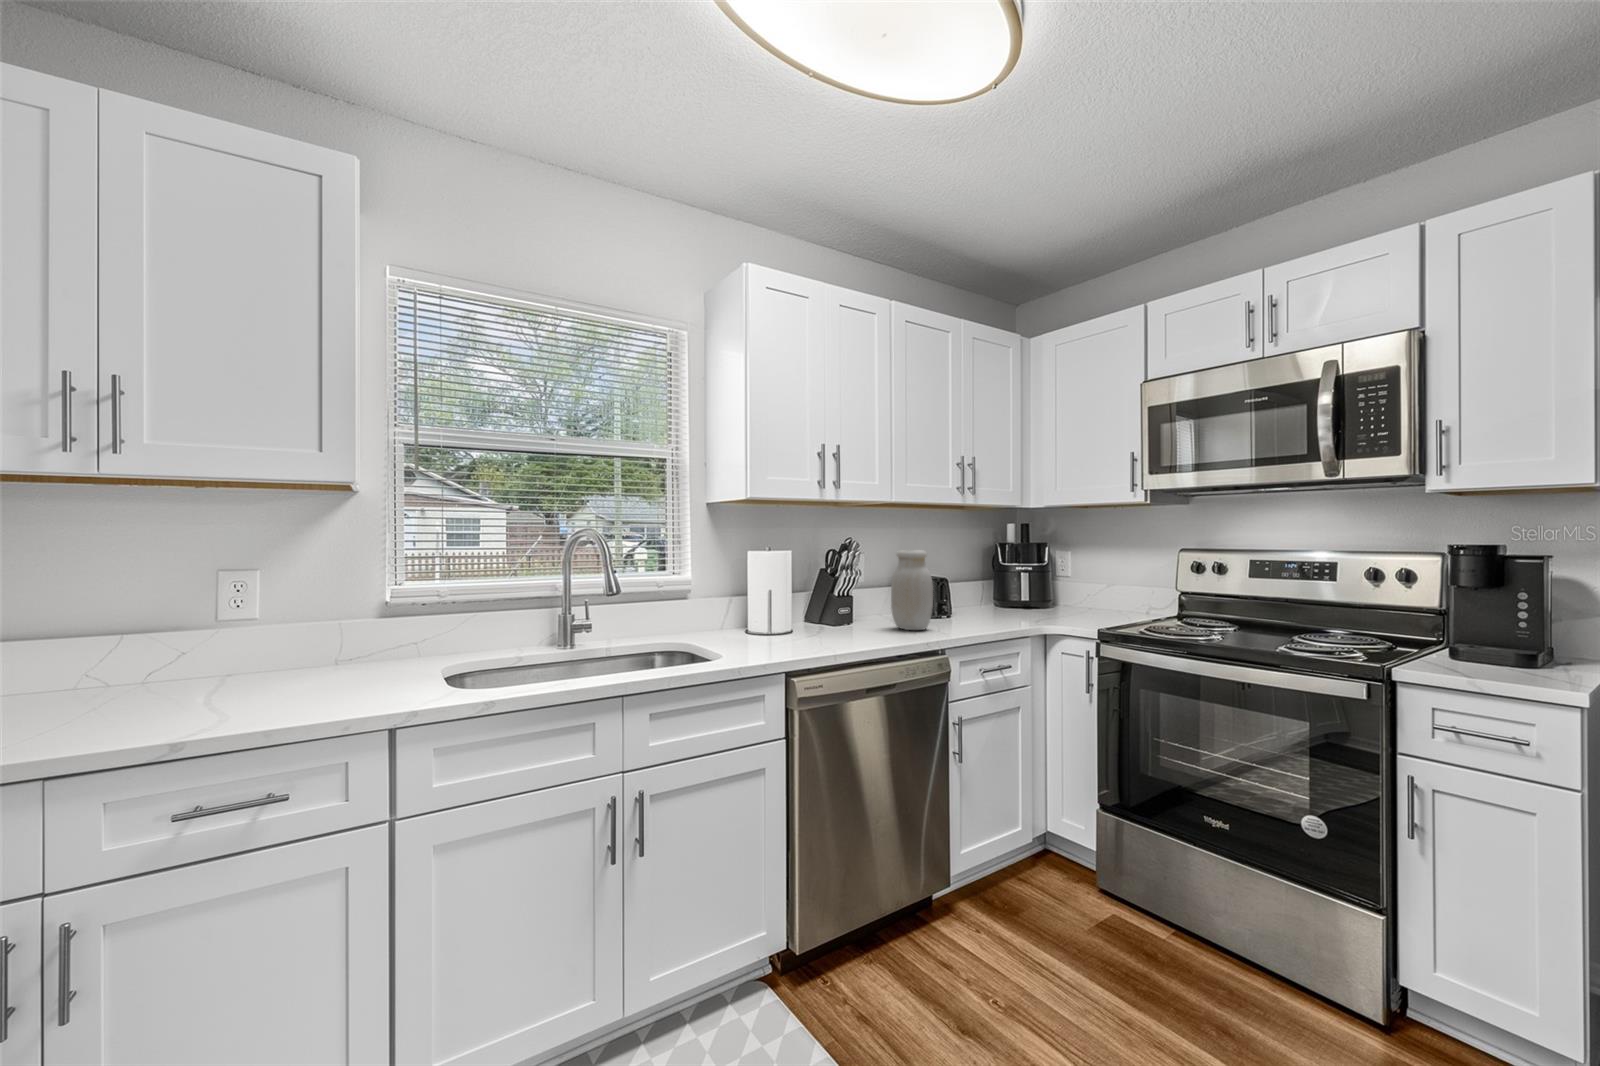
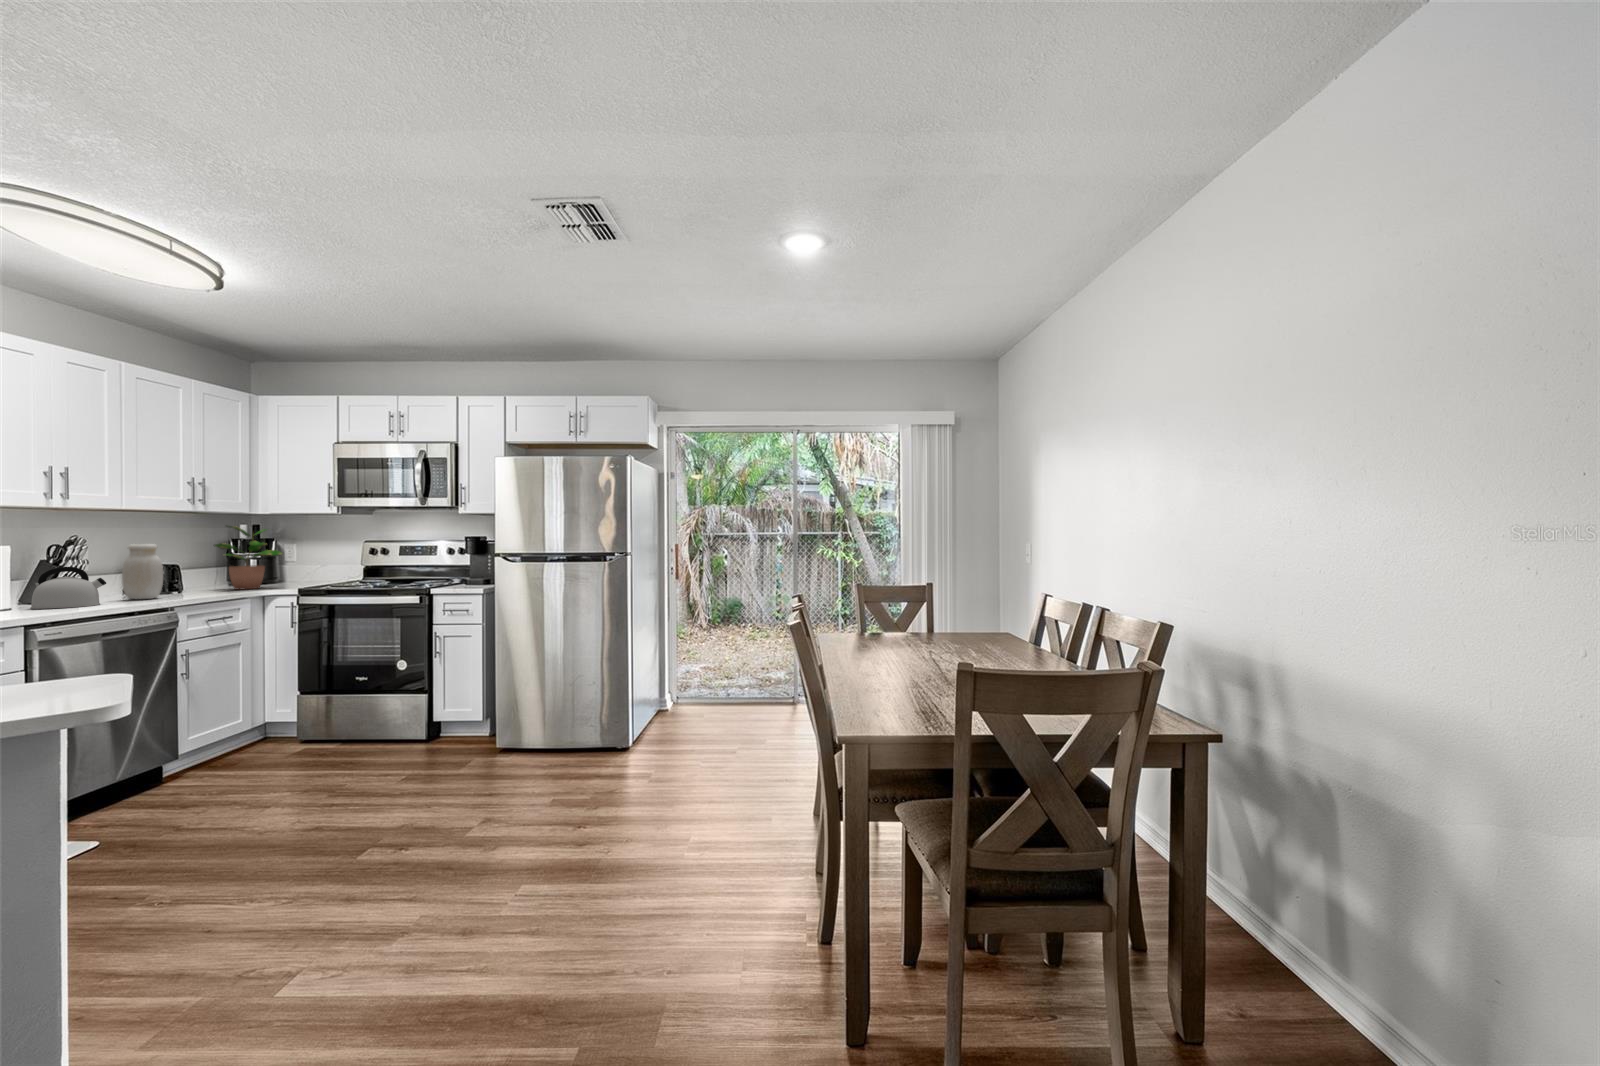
potted plant: none [983,523,1072,621] -> present [215,526,283,590]
kettle: none [805,581,875,639] -> present [31,567,106,609]

